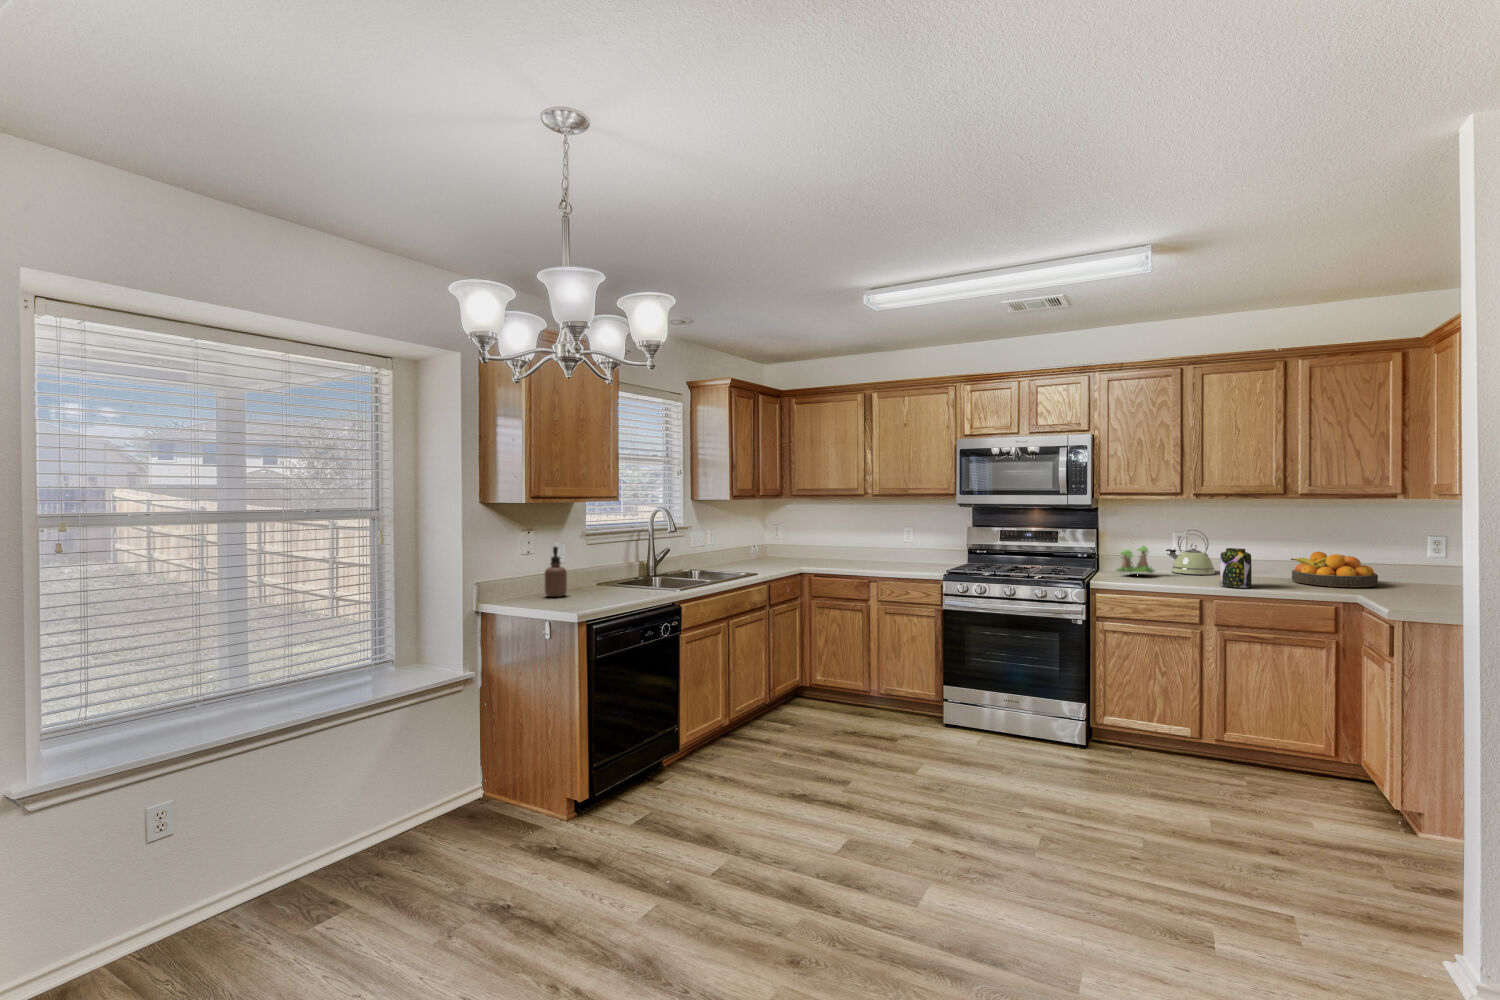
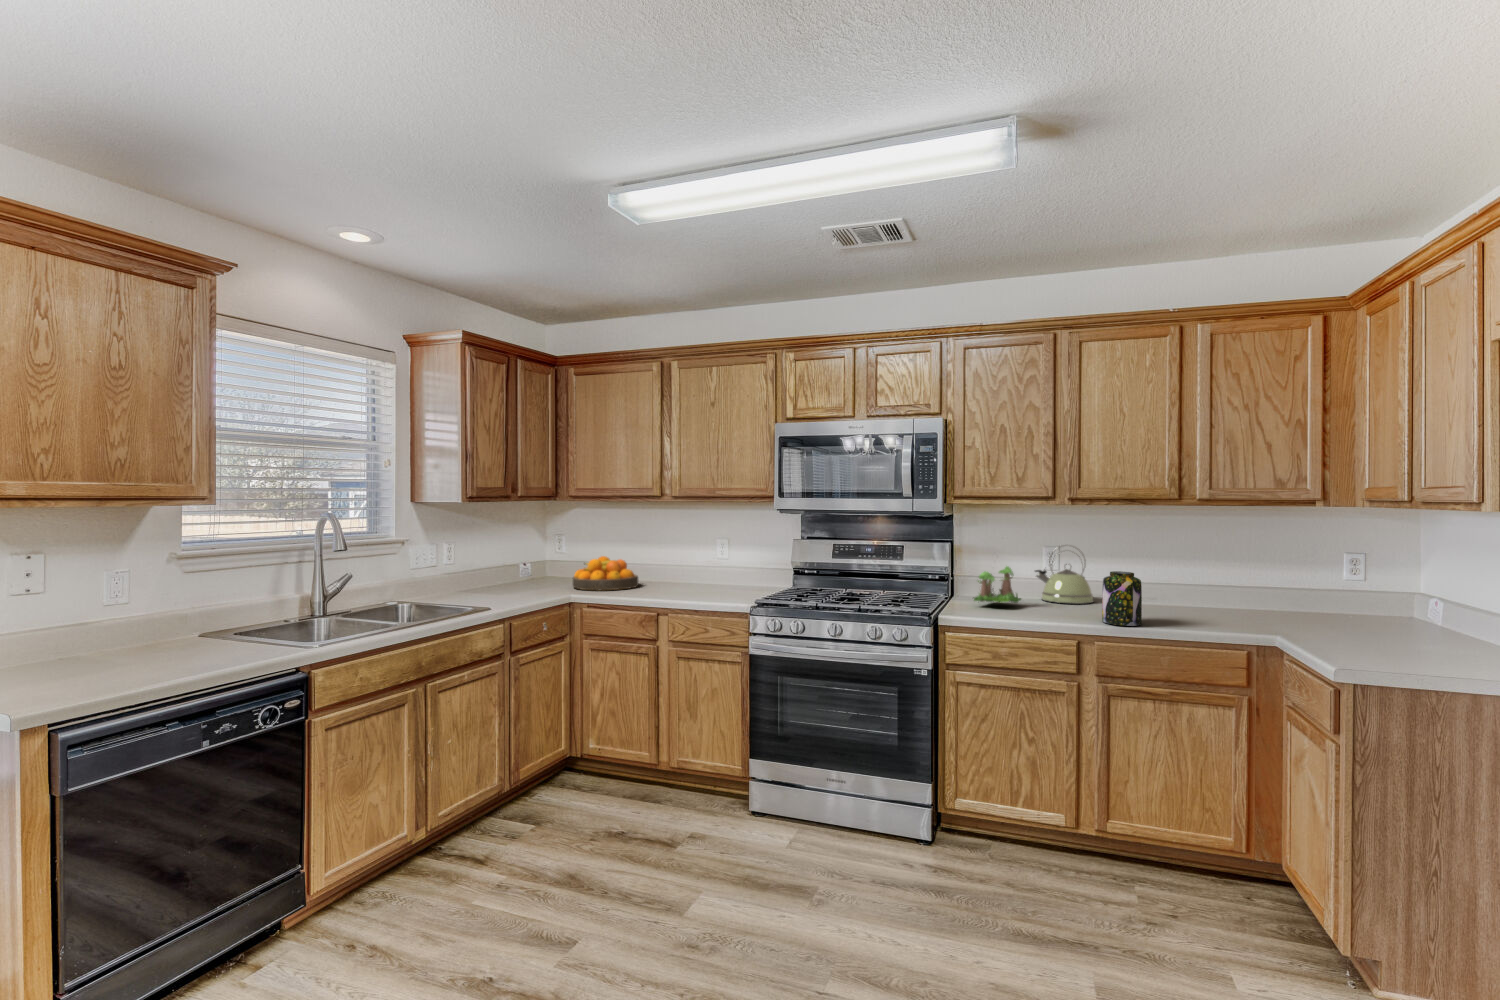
soap dispenser: present [545,546,567,597] -> none [70,579,116,664]
fruit bowl: present [1291,552,1378,587] -> present [572,556,638,590]

